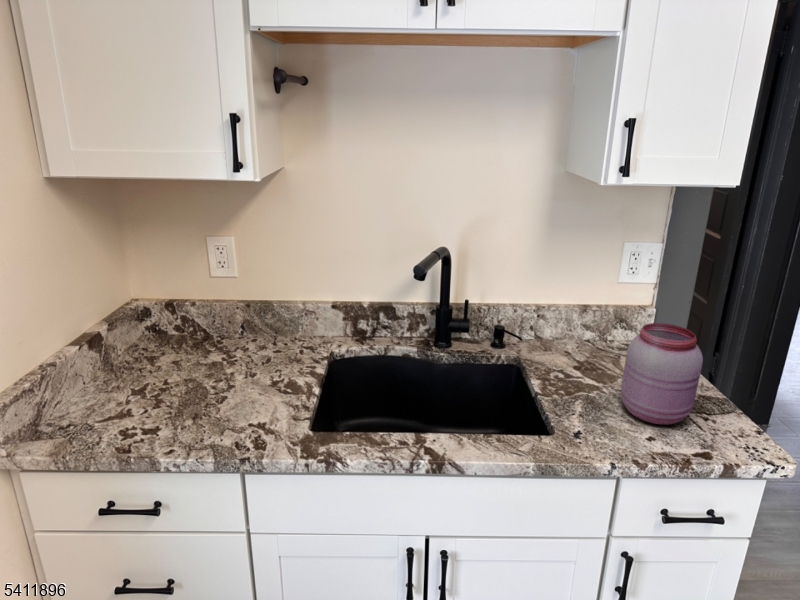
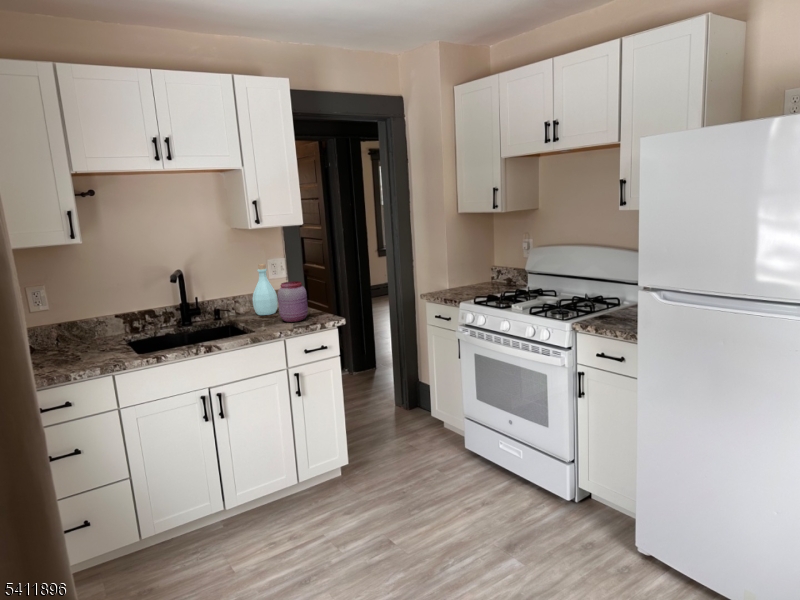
bottle: none [571,257,625,364] -> present [252,264,278,315]

